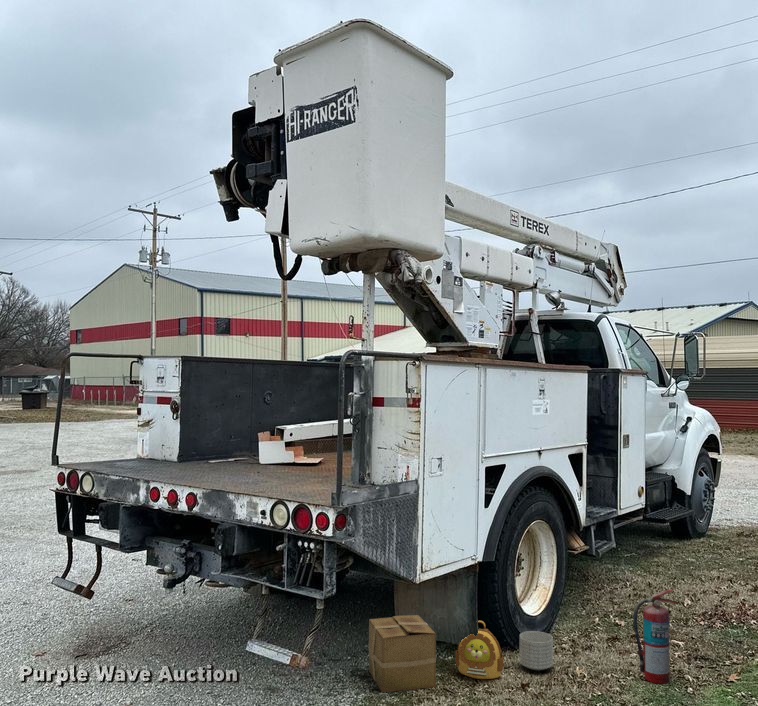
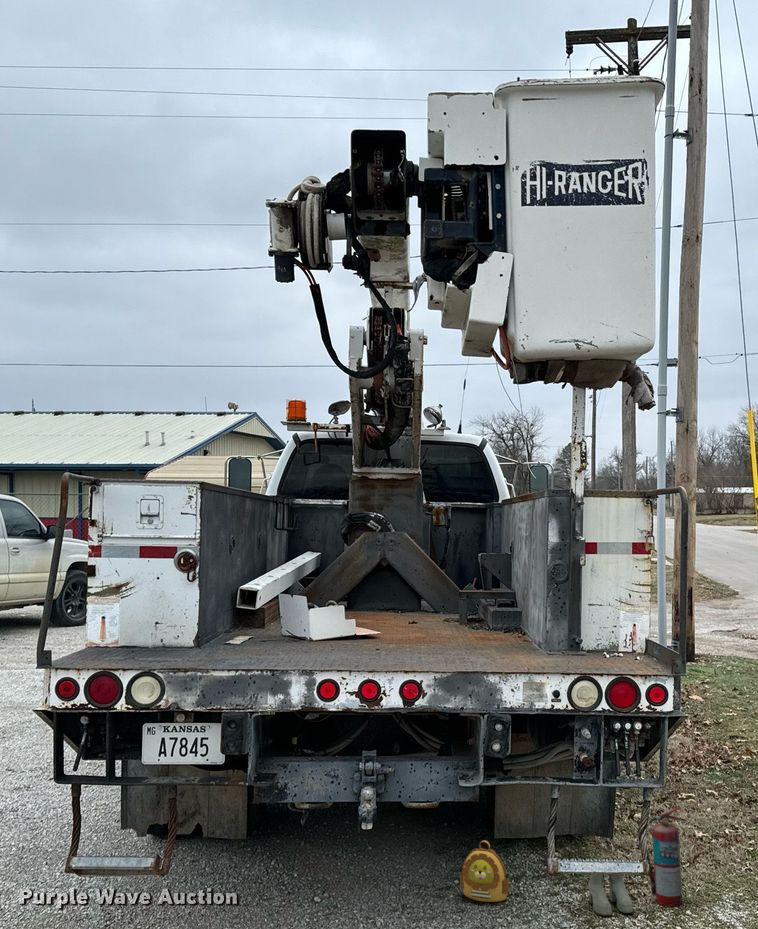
cardboard box: present [368,615,436,692] -> none [371,835,438,915]
planter: present [520,631,553,671] -> none [527,852,562,894]
boots: none [581,640,626,693] -> present [588,873,633,916]

